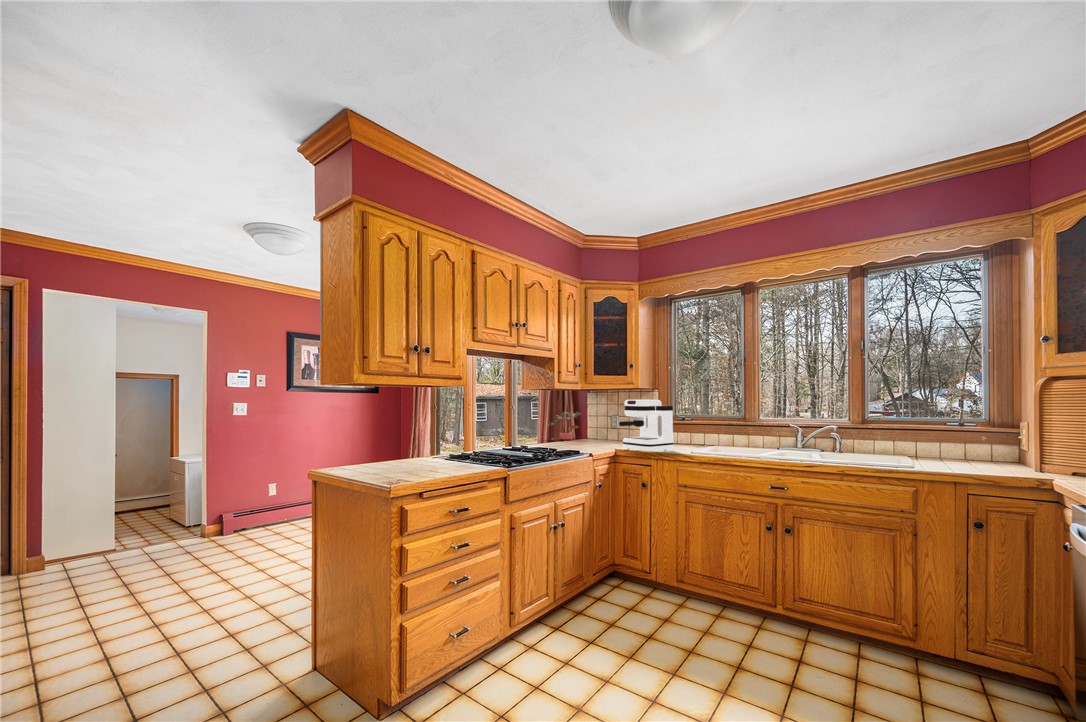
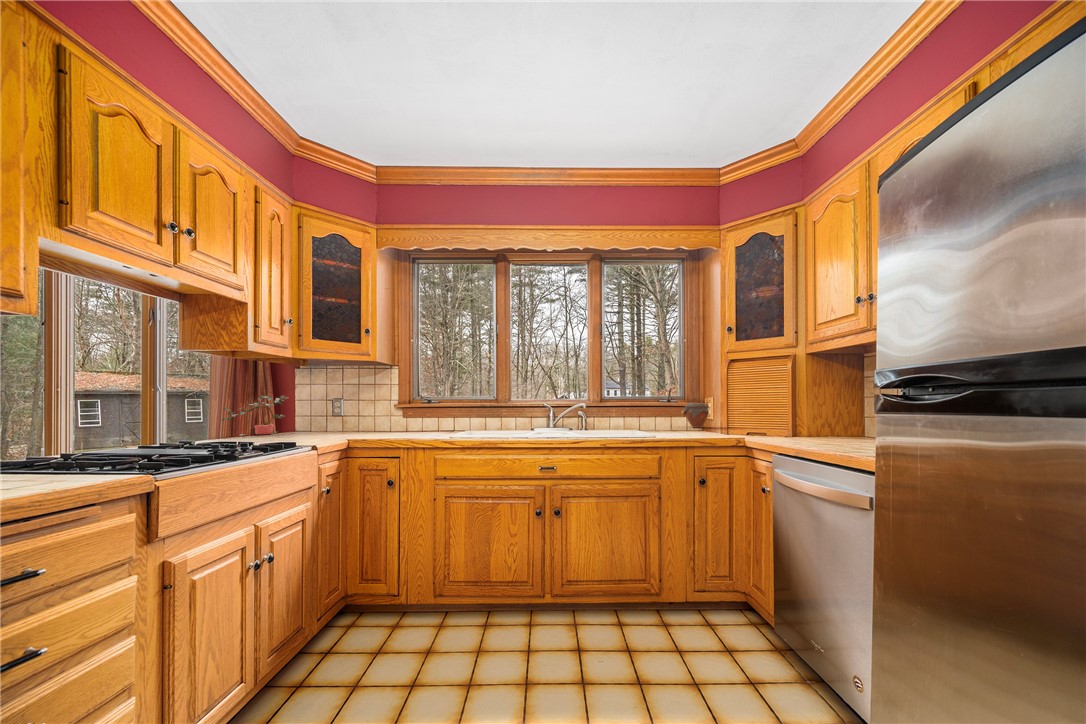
coffee maker: present [619,399,674,452] -> none [357,373,426,439]
jar: none [952,439,989,468] -> present [683,403,709,428]

